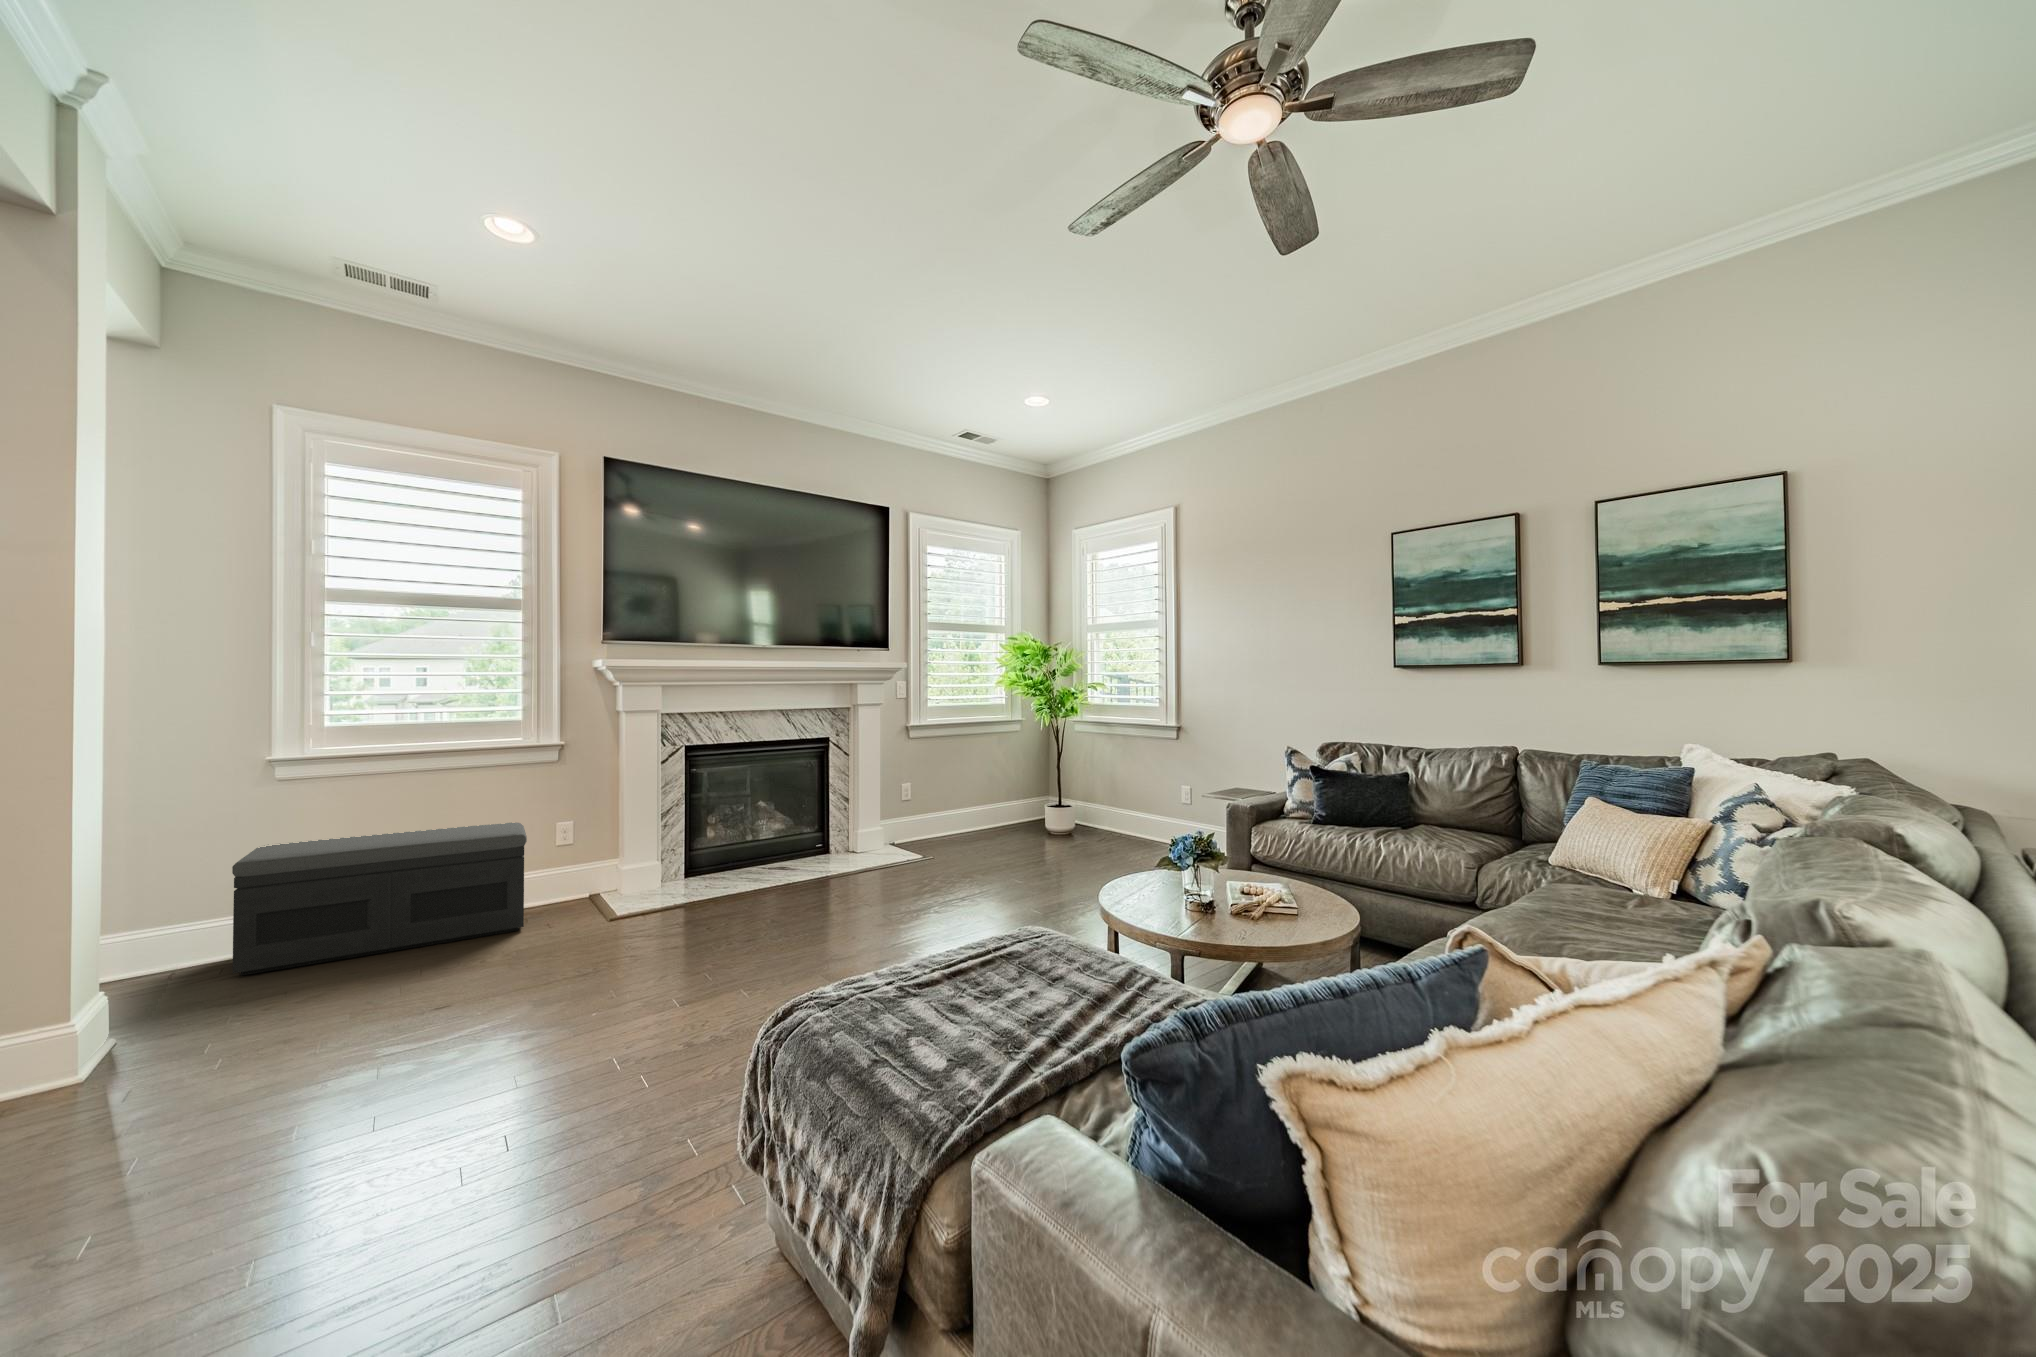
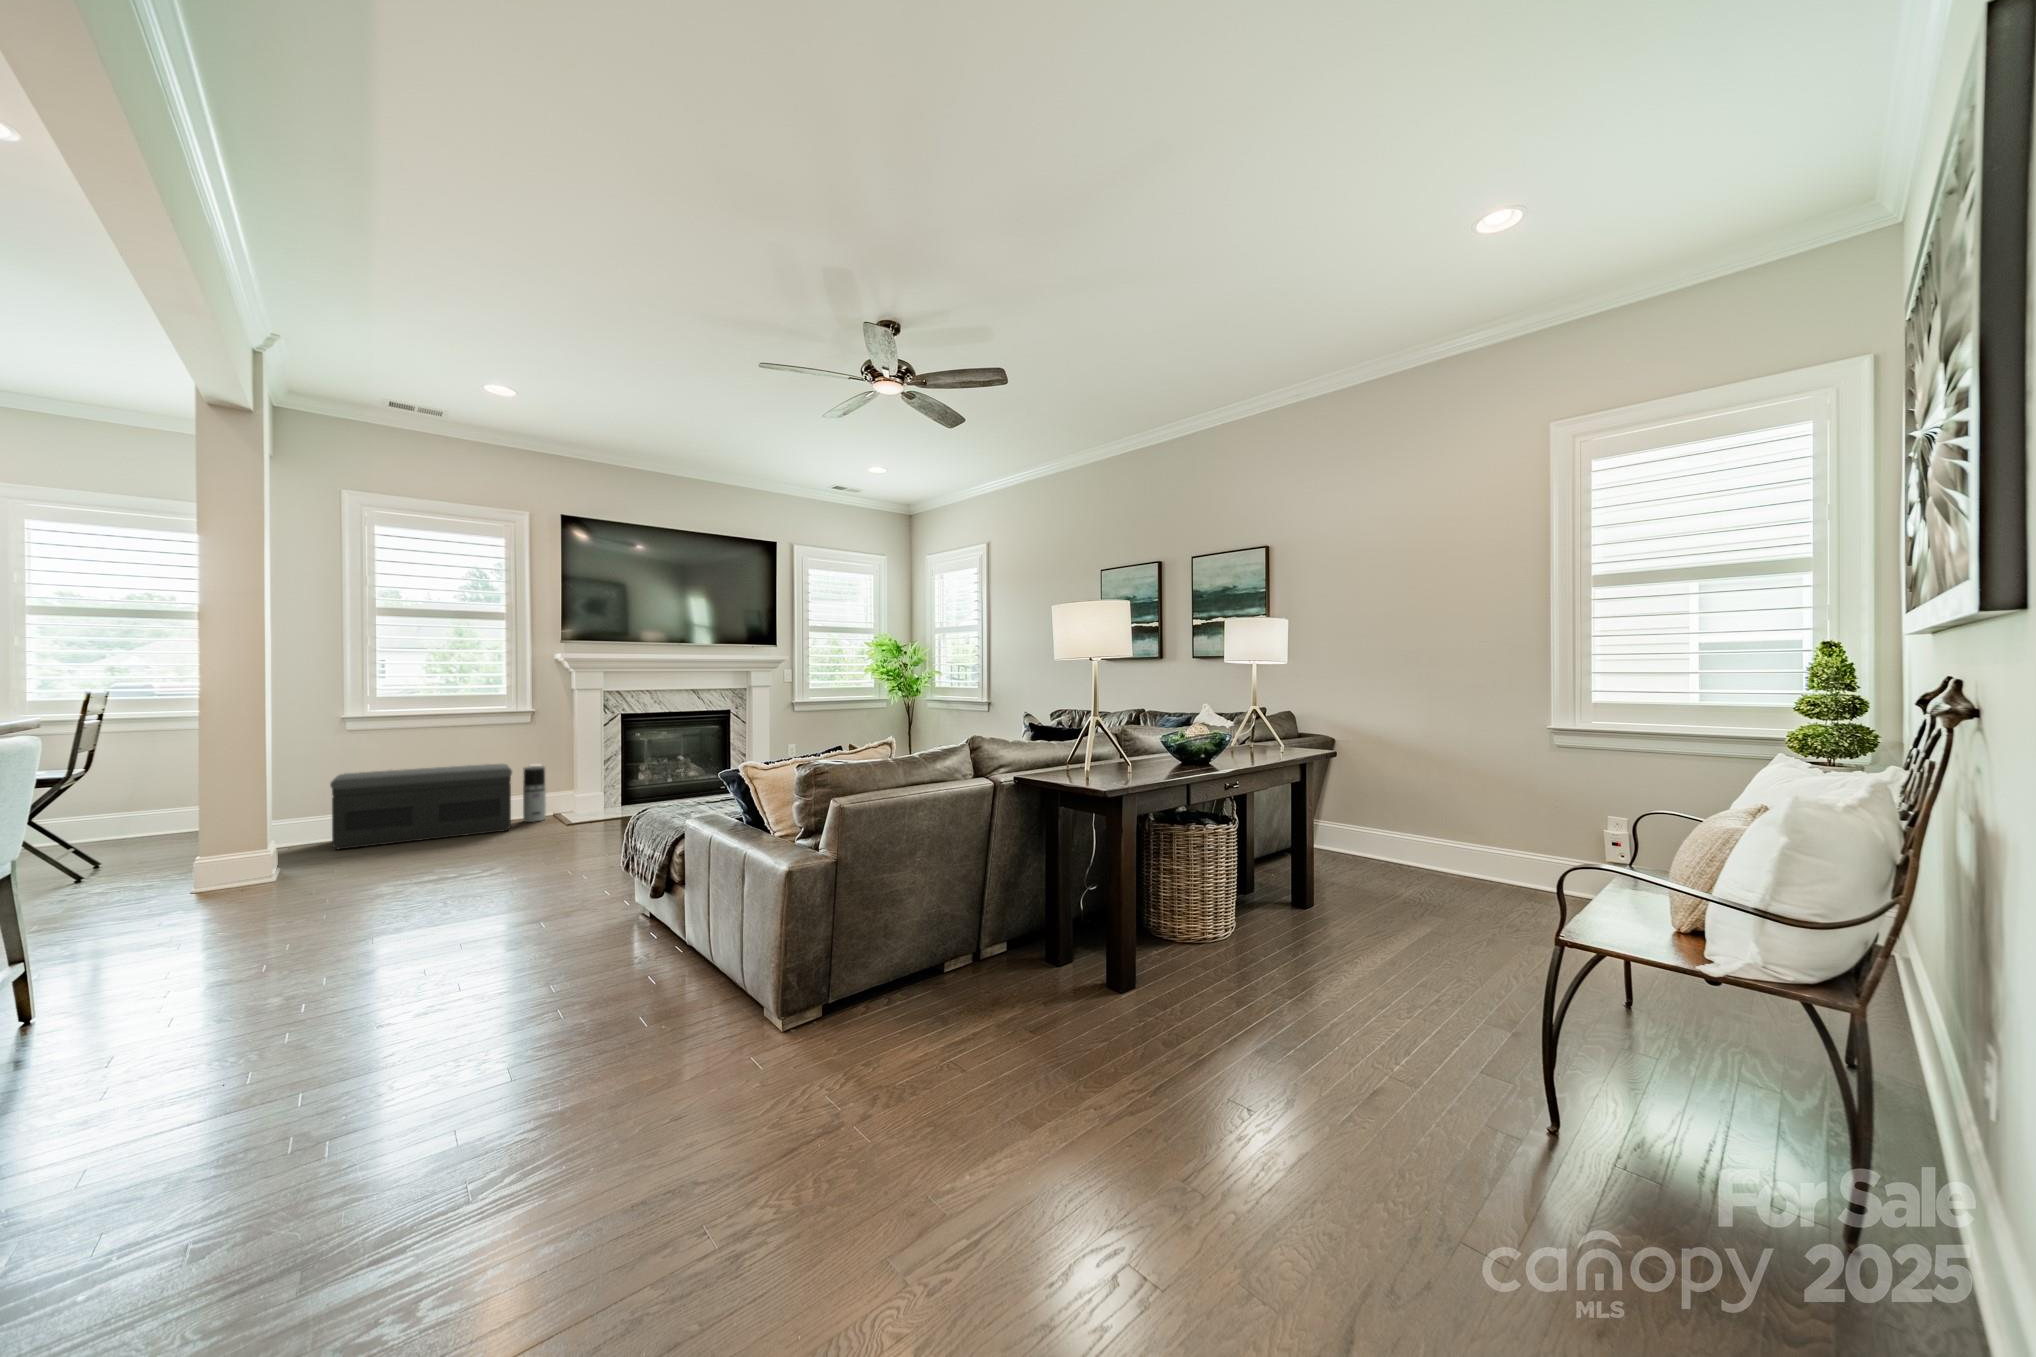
air purifier: none [544,824,577,910] -> present [523,766,546,822]

